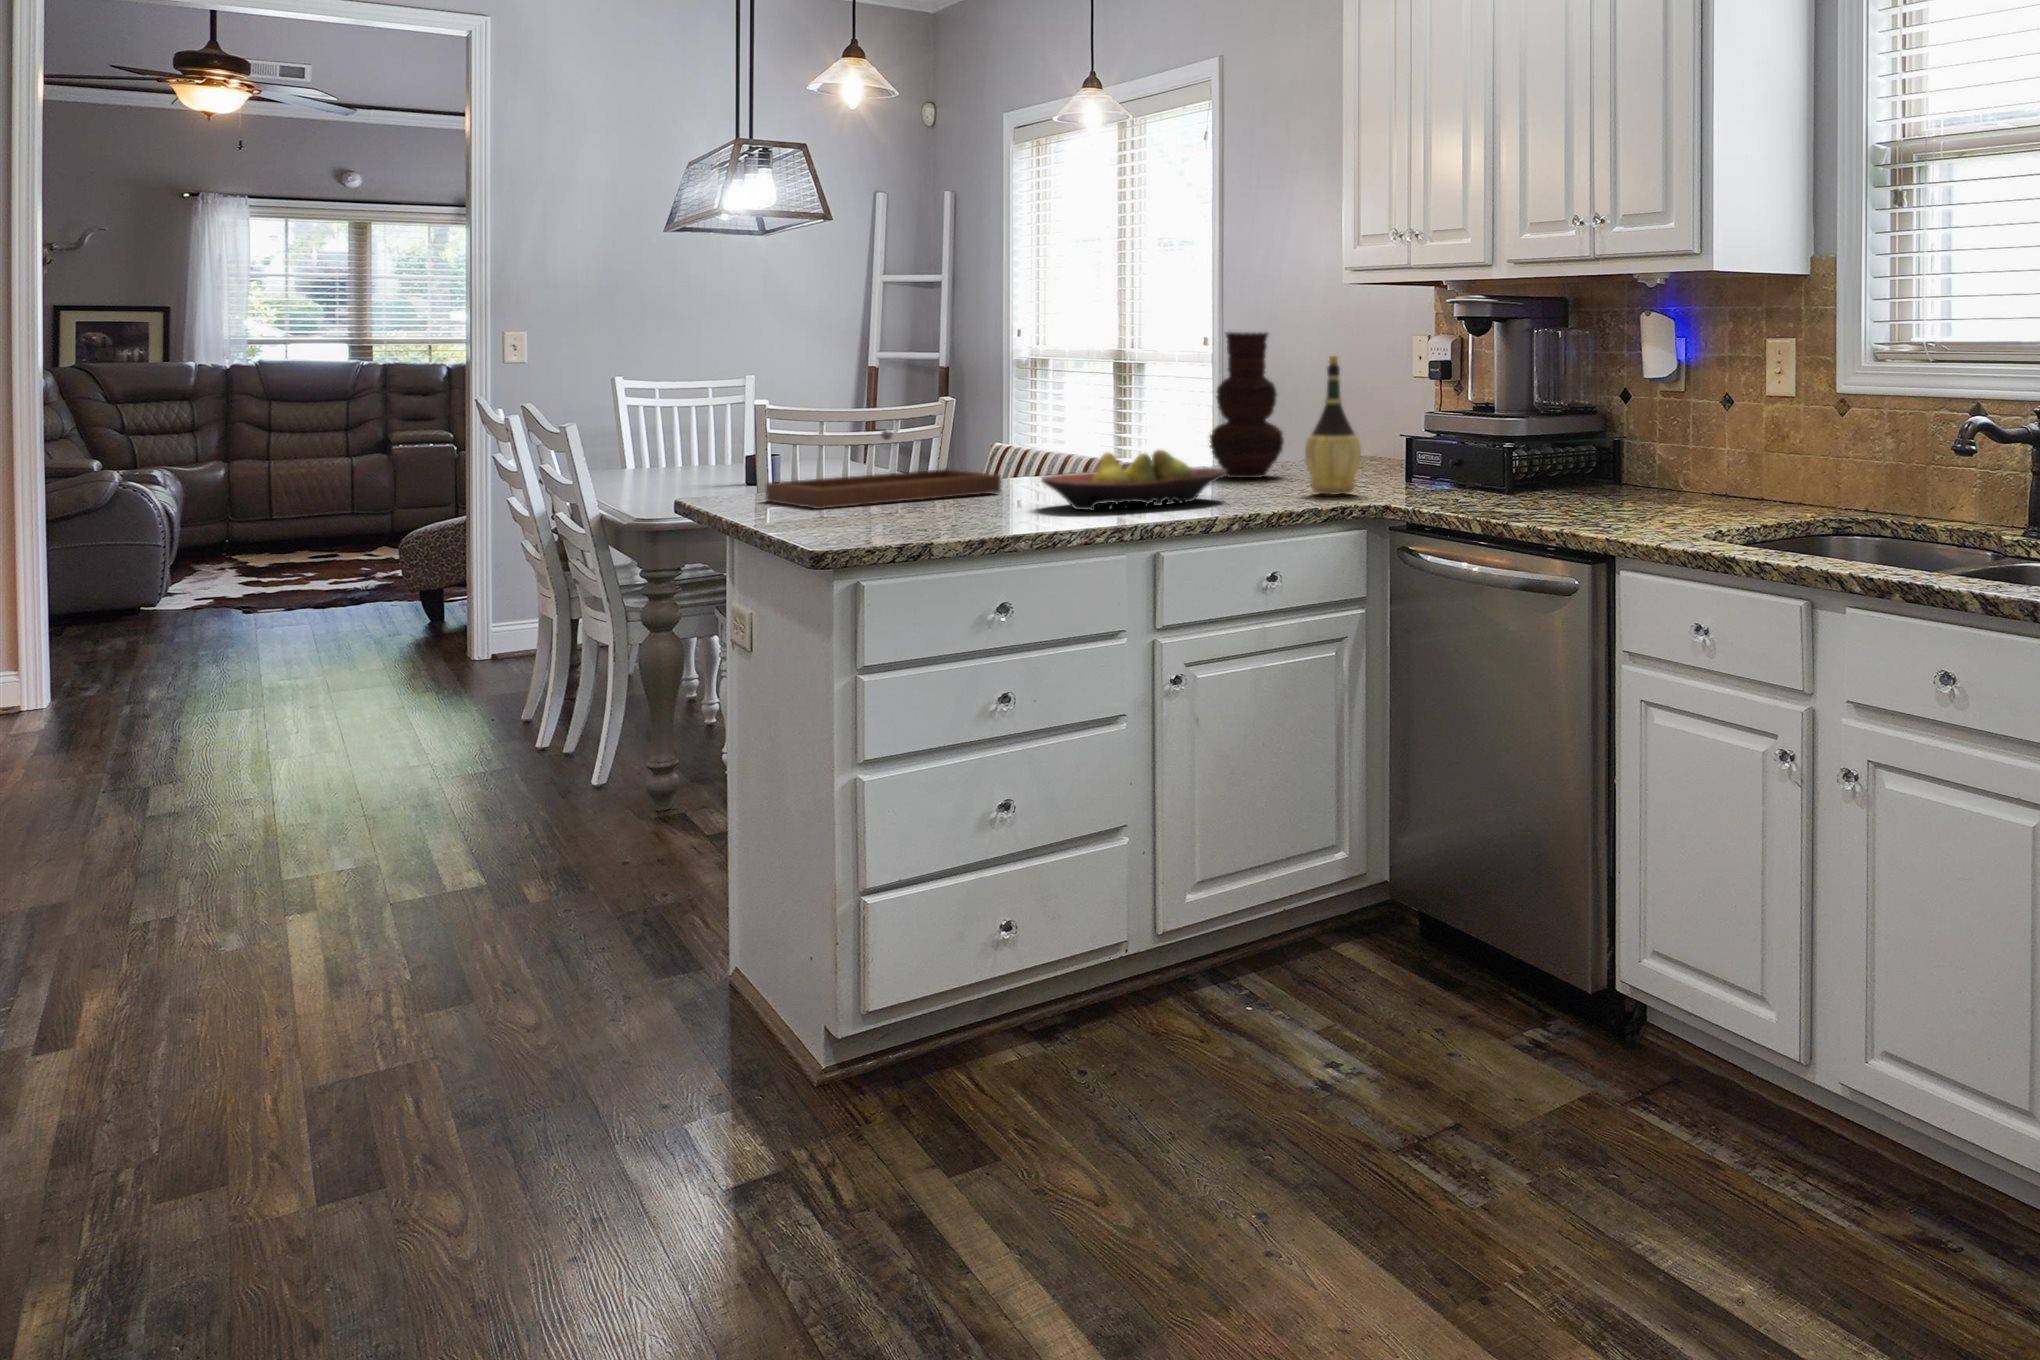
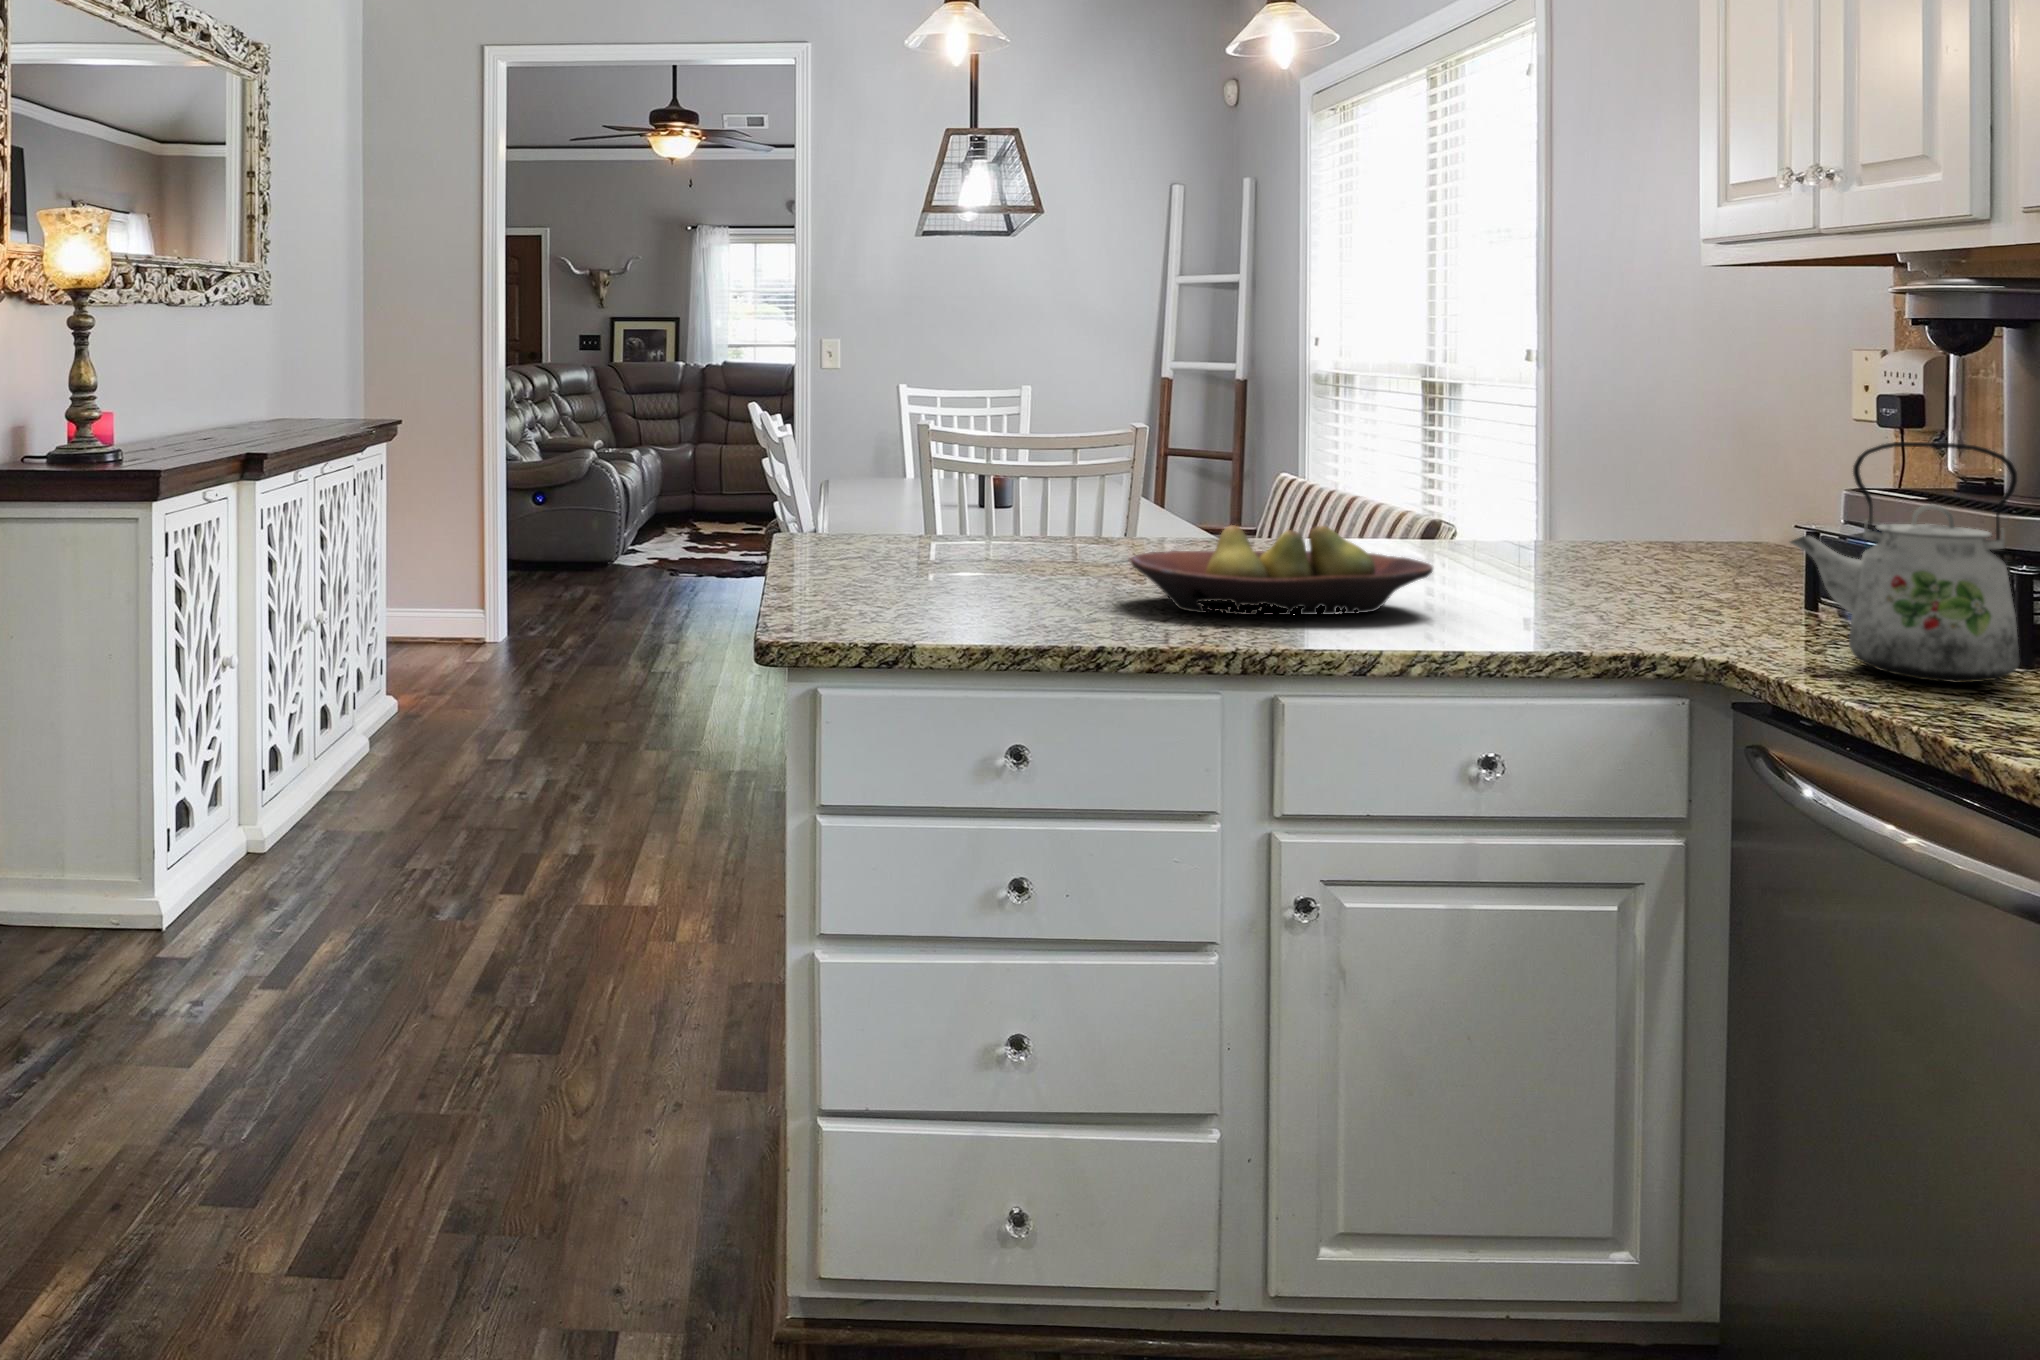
vase: present [1210,332,1284,478] -> none [1458,343,1585,572]
wine bottle: present [1305,356,1361,494] -> none [1586,385,1694,624]
kettle: none [1413,381,1512,503] -> present [1791,442,2020,683]
tray: present [766,430,1001,509] -> none [837,468,1122,569]

